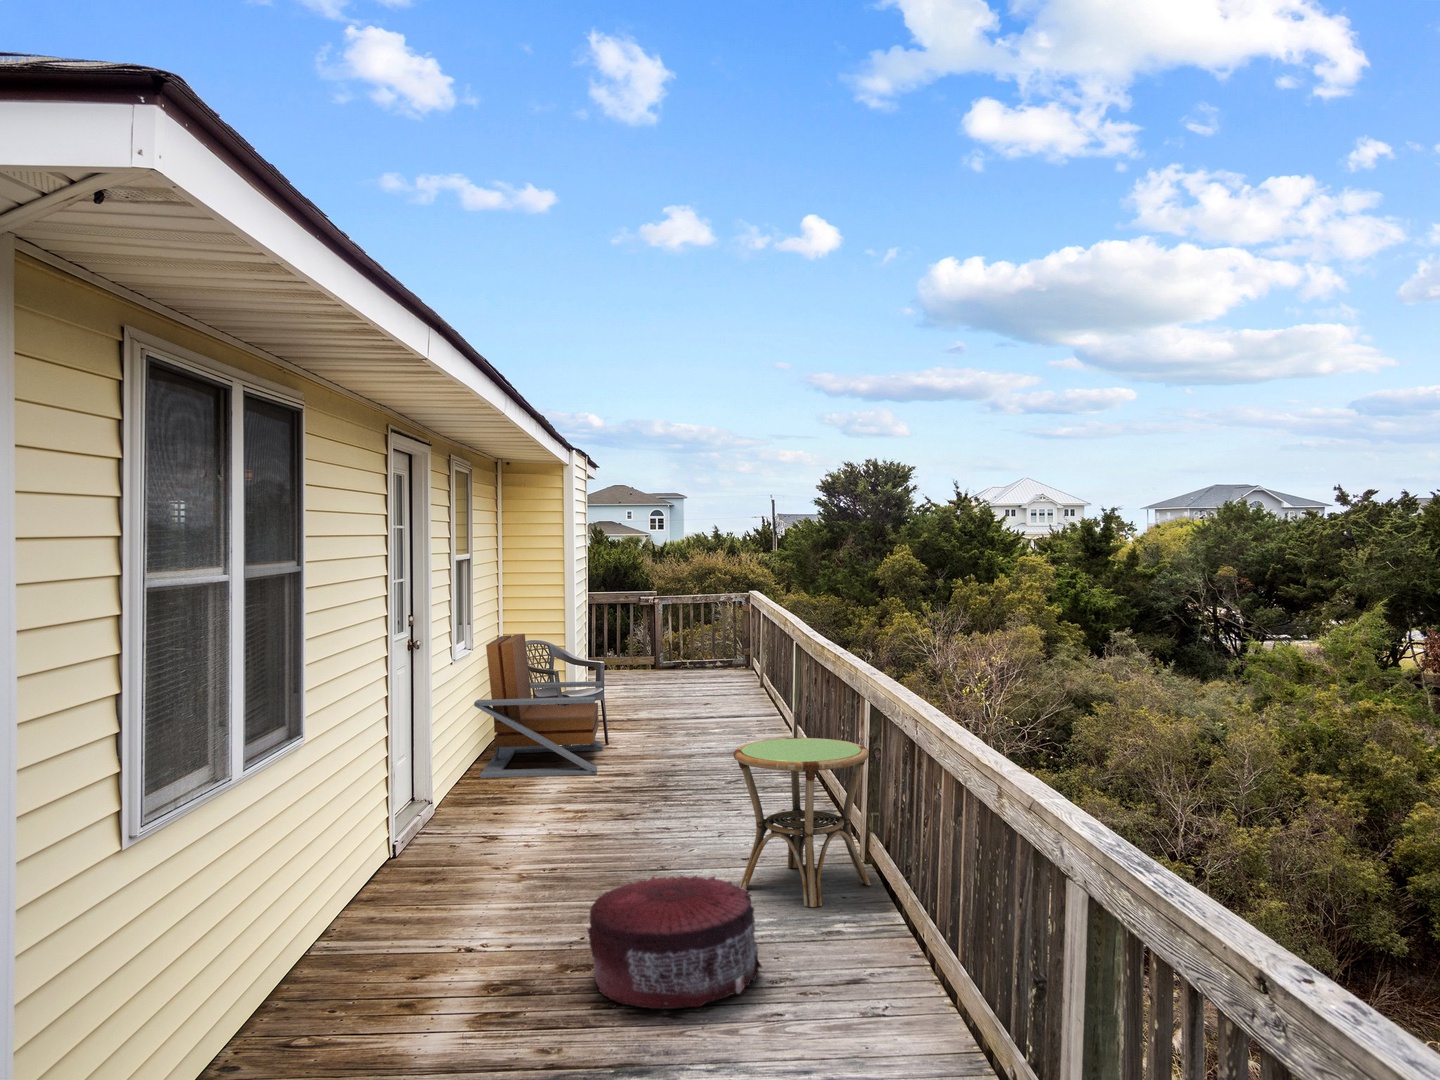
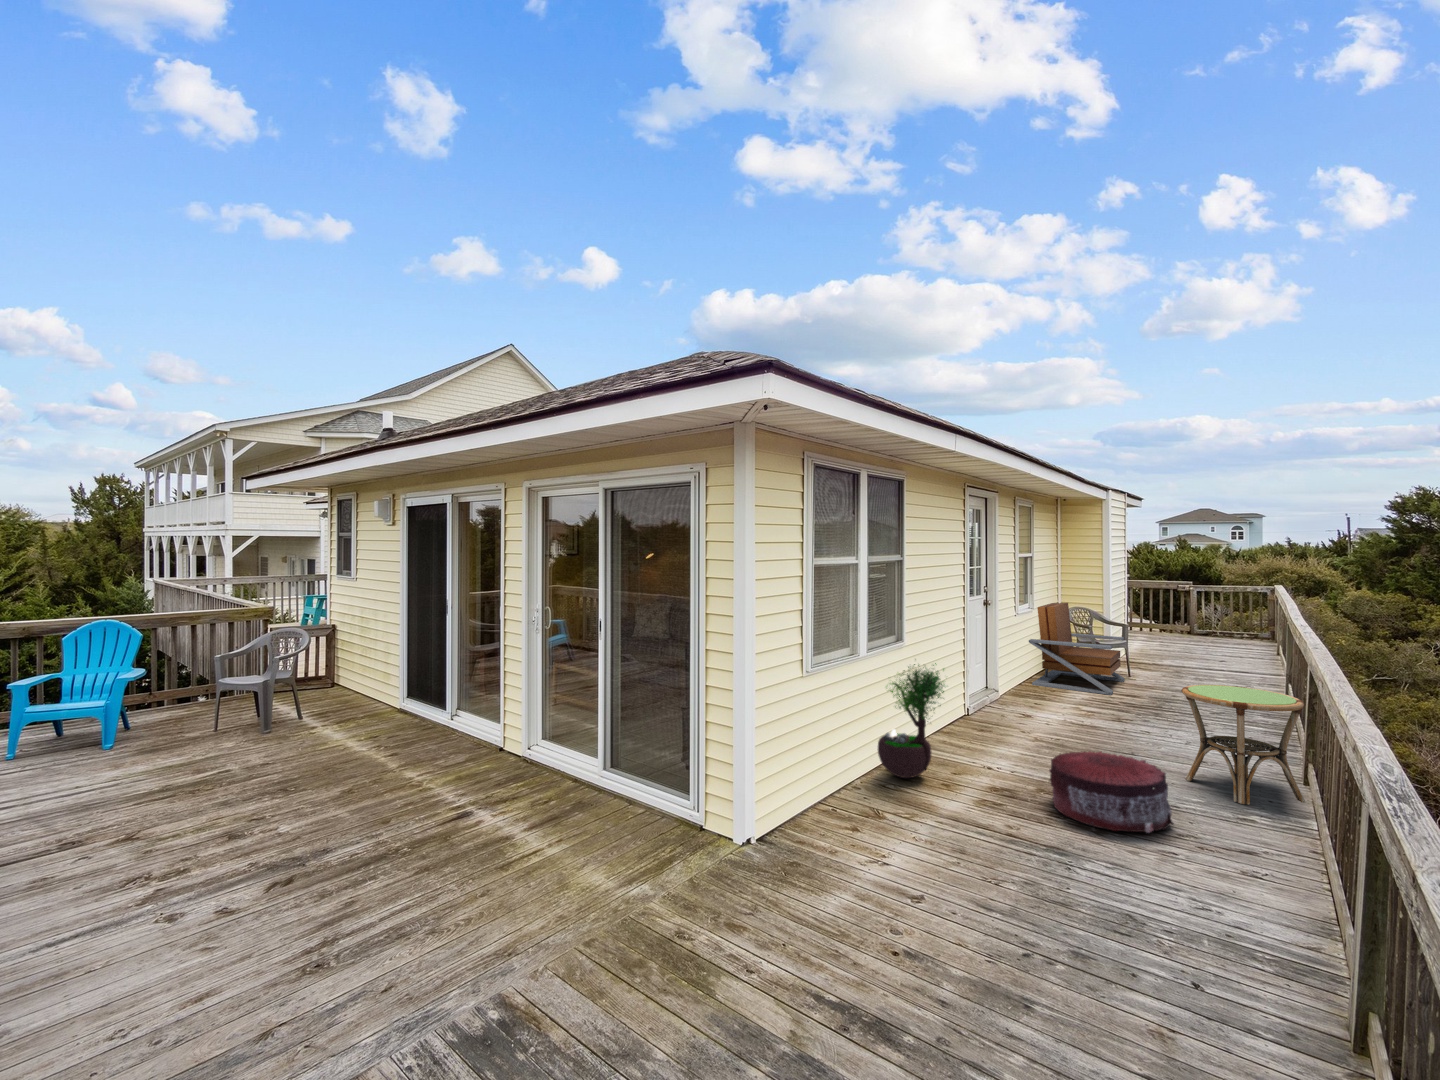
potted tree: none [267,771,412,1022] -> present [878,663,944,778]

